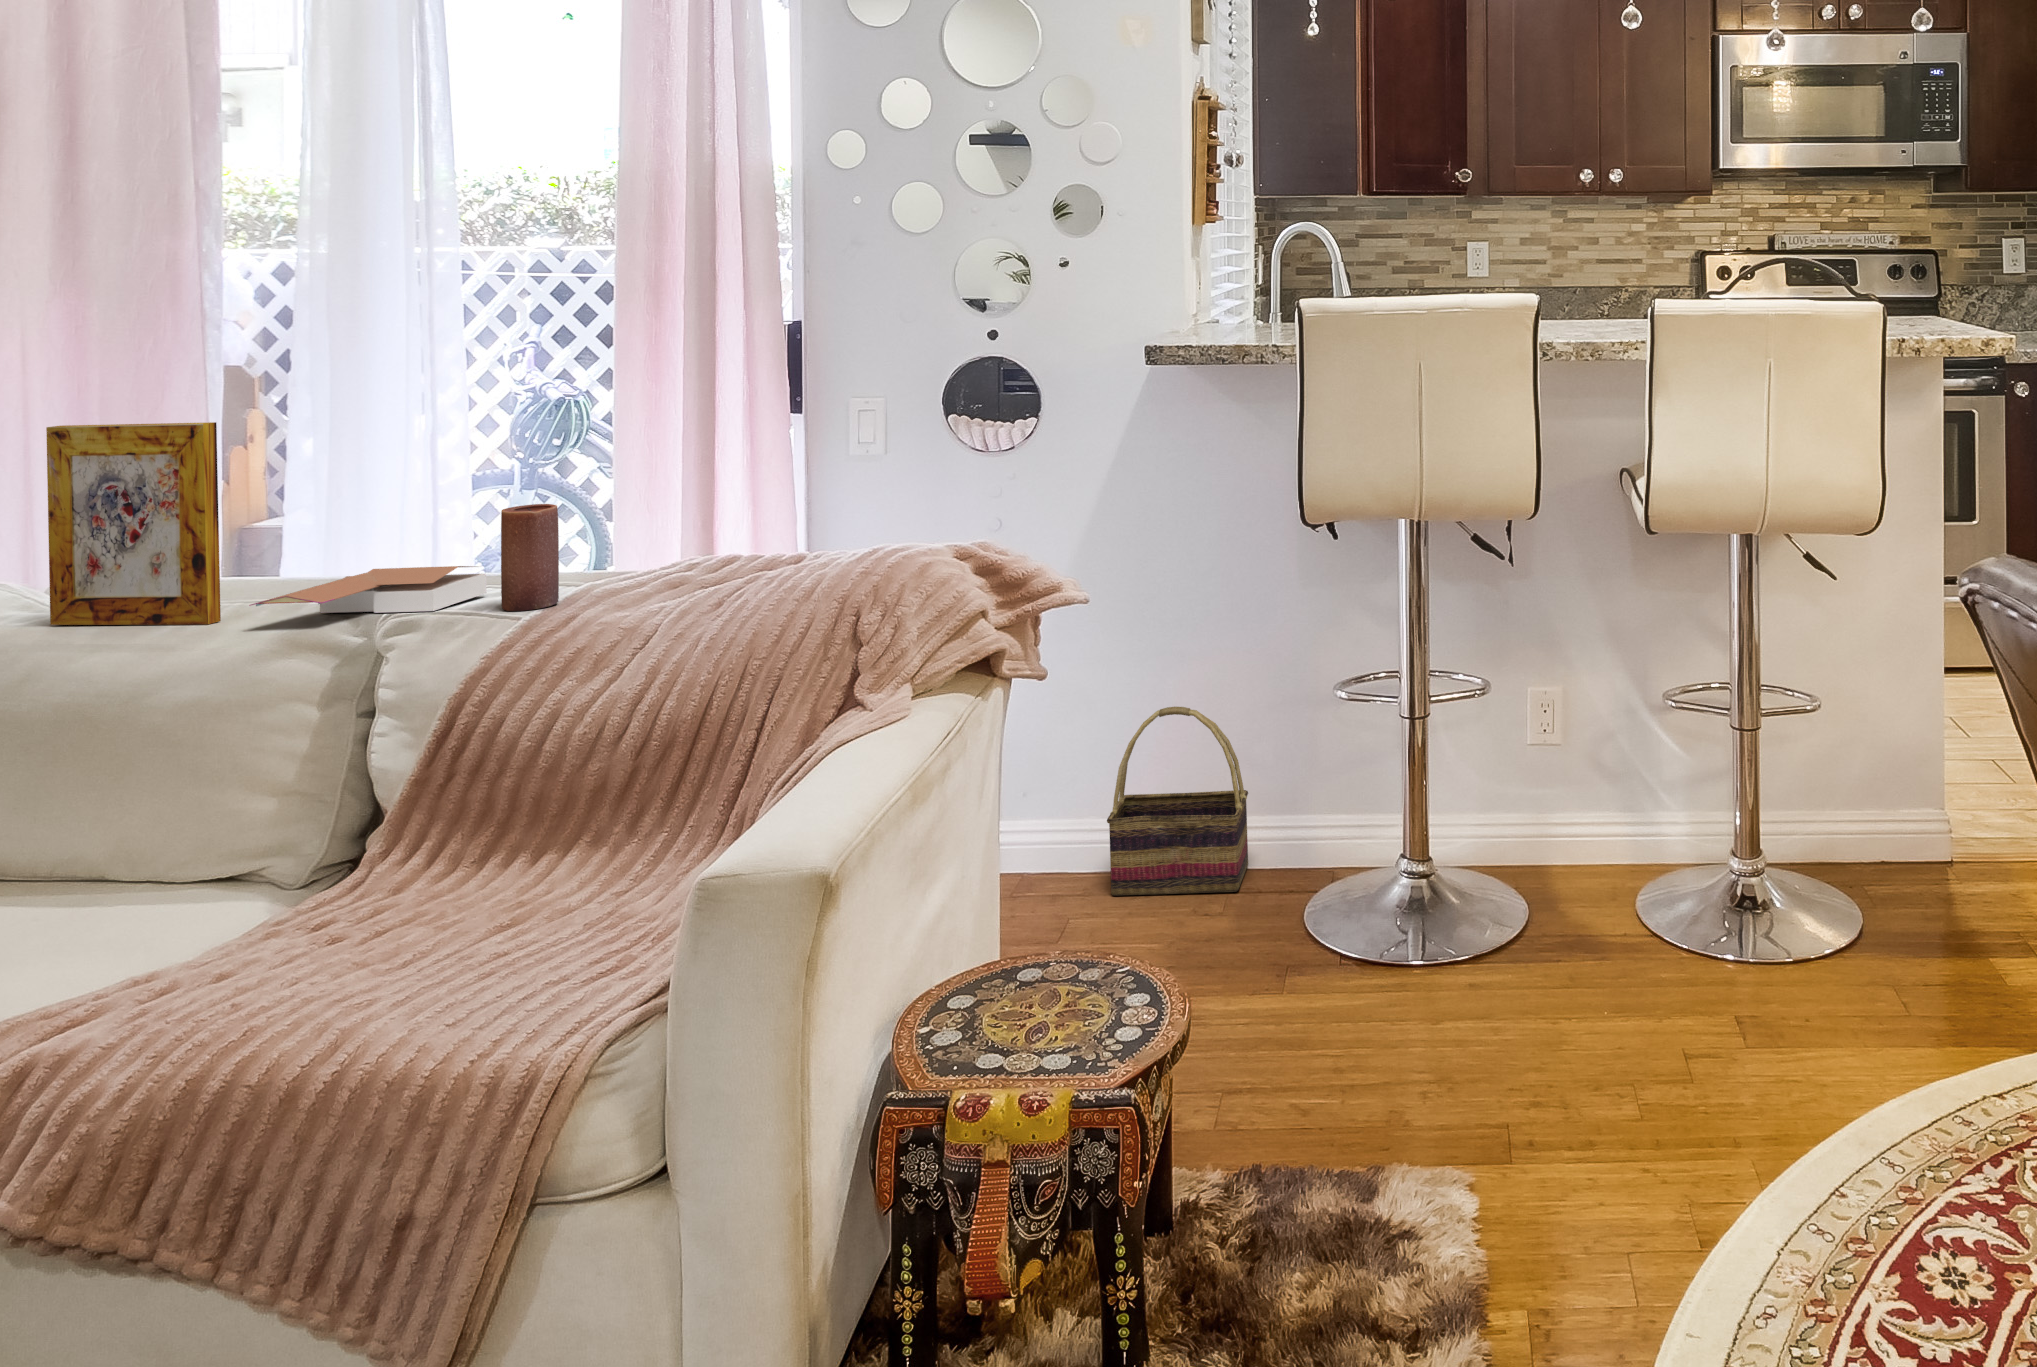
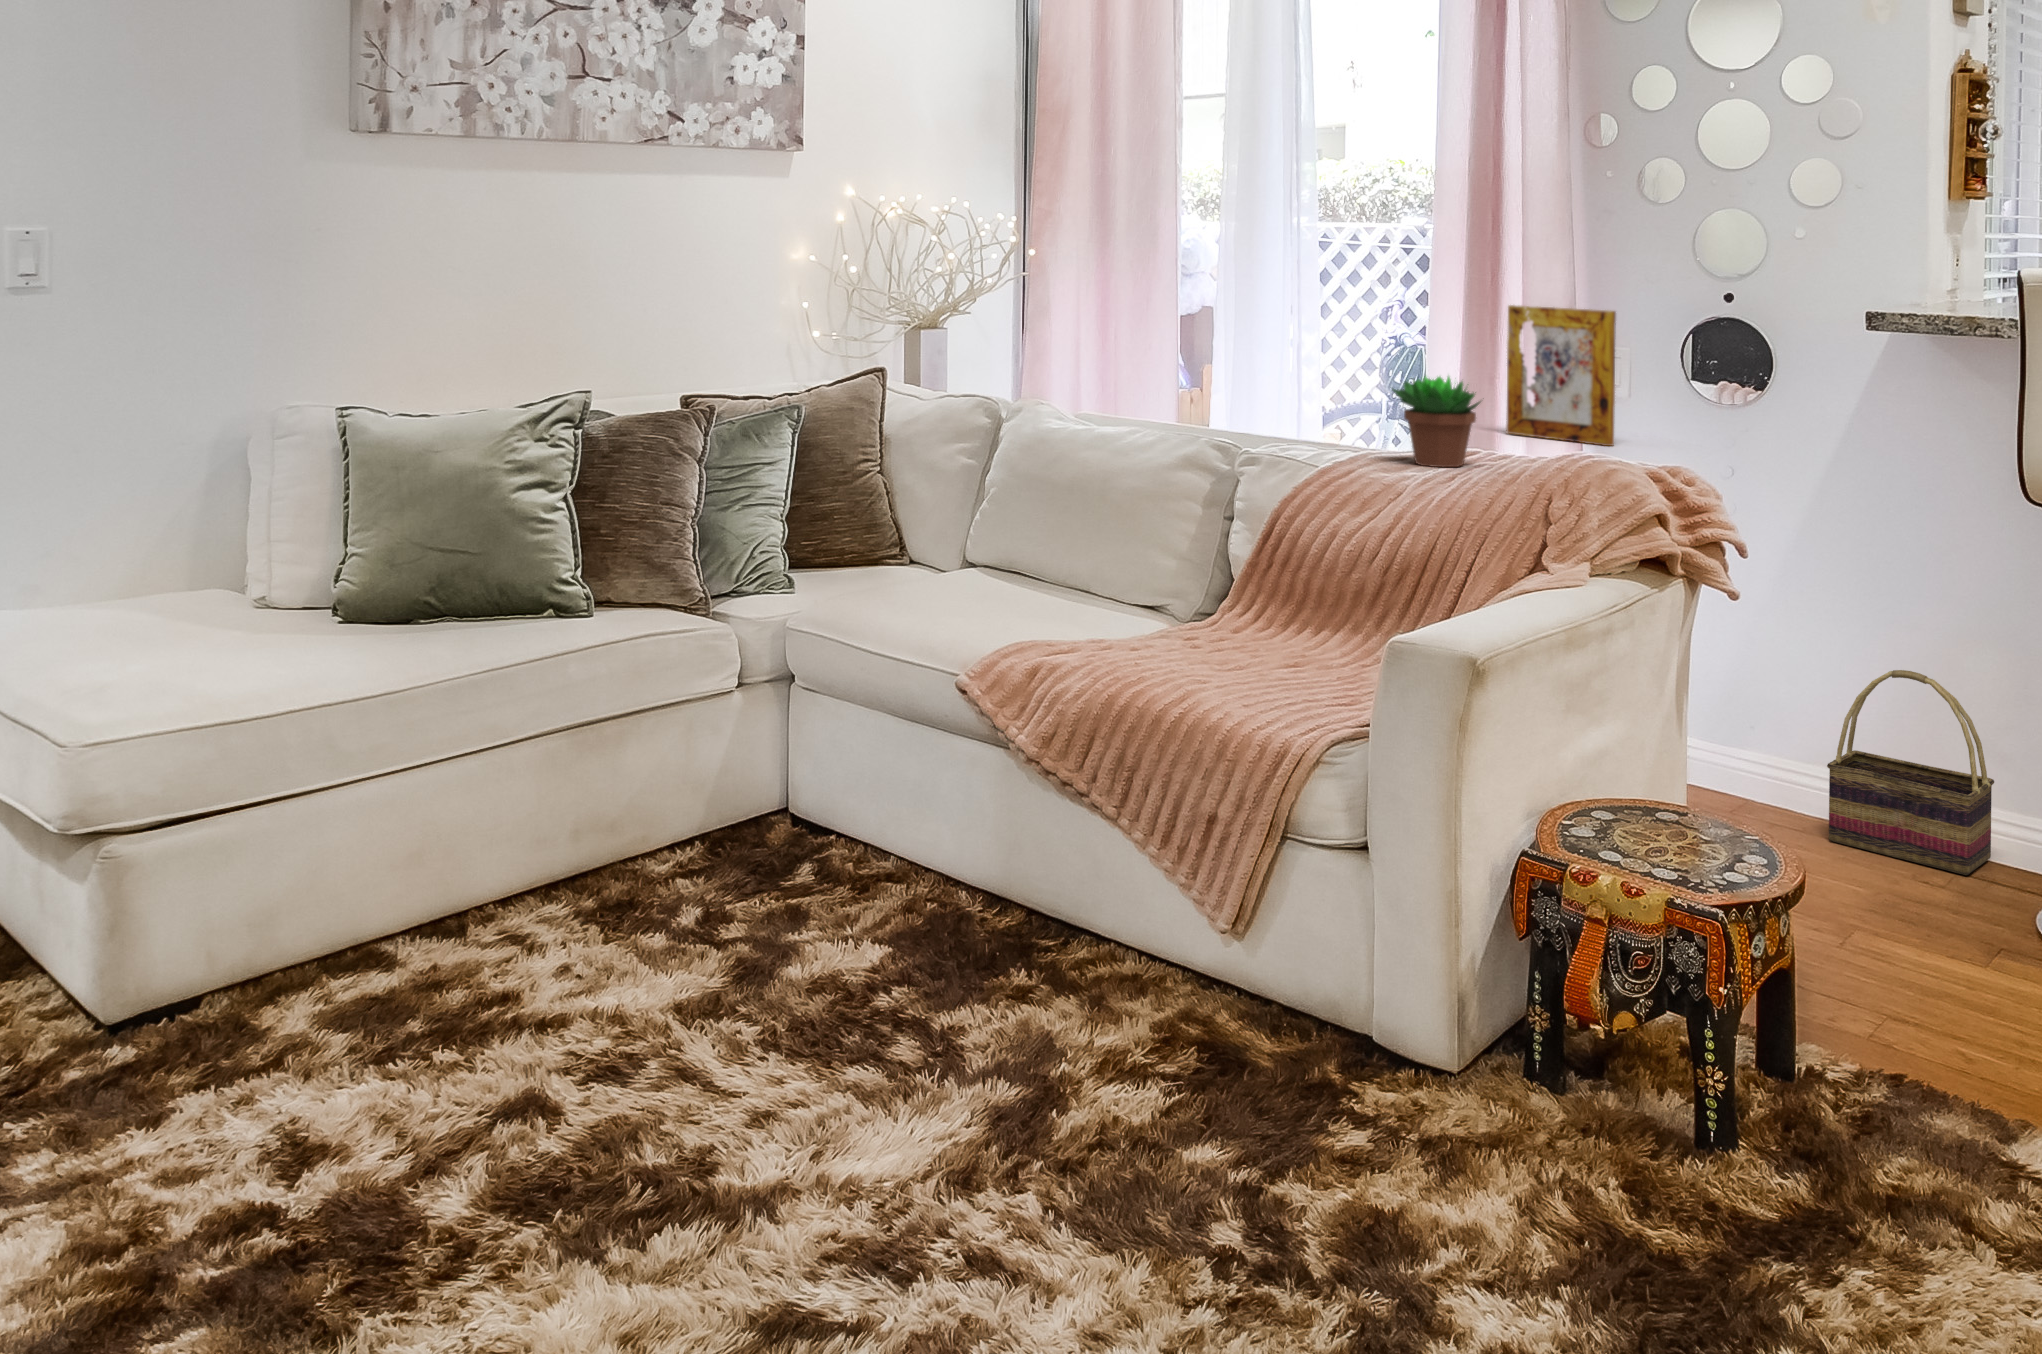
picture frame: present [46,422,221,625] -> present [1506,305,1616,446]
succulent plant: none [620,483,747,603] -> present [1392,377,1481,467]
candle: present [501,504,559,611] -> none [1310,376,1349,455]
book: present [249,566,486,613] -> none [1160,412,1304,446]

